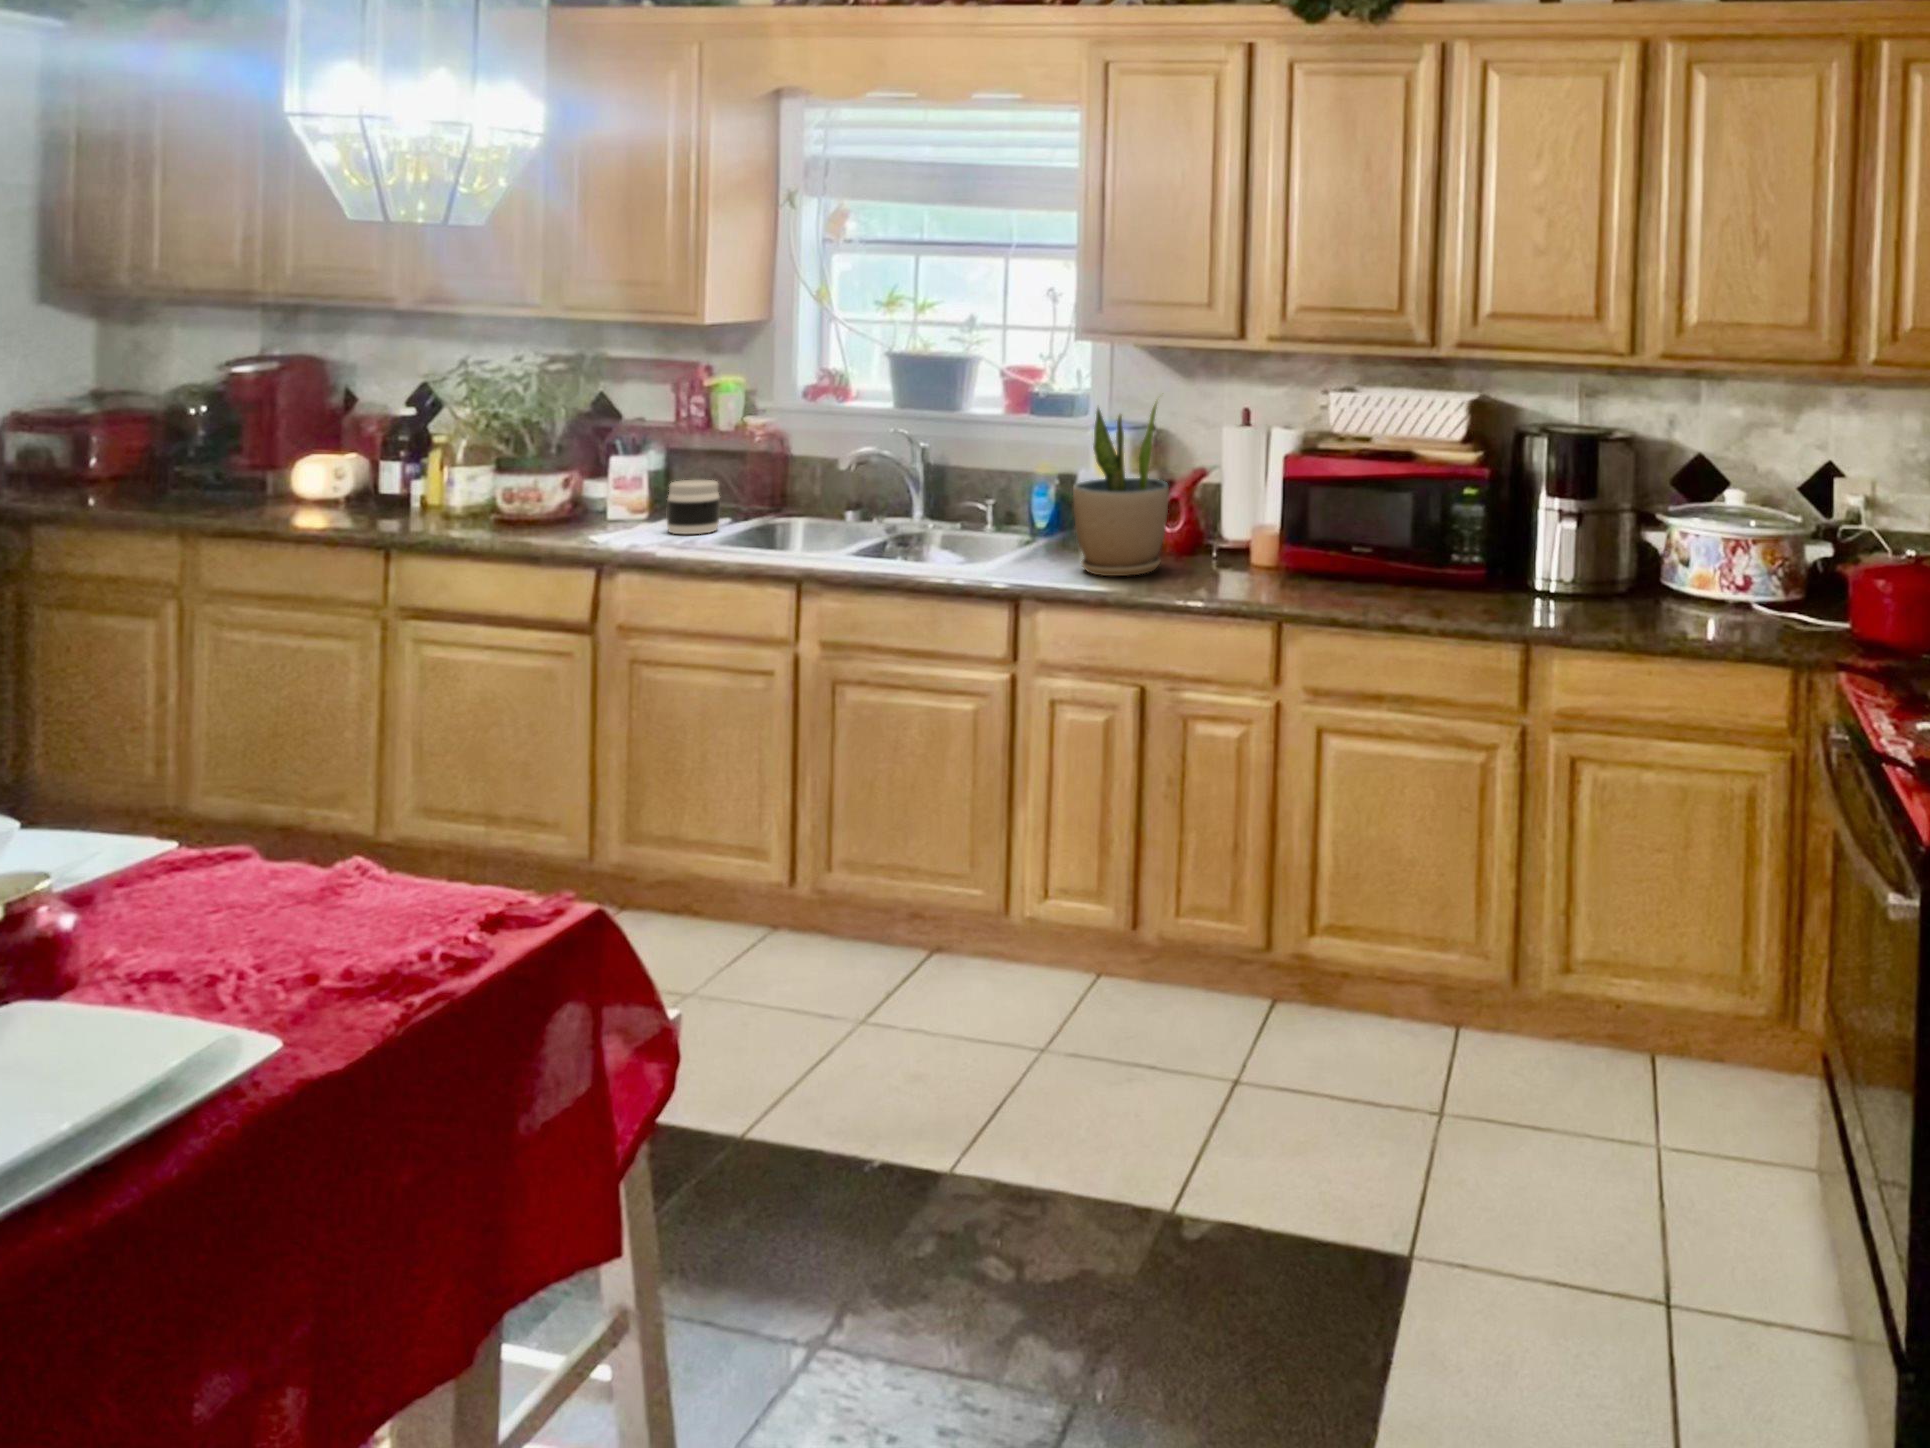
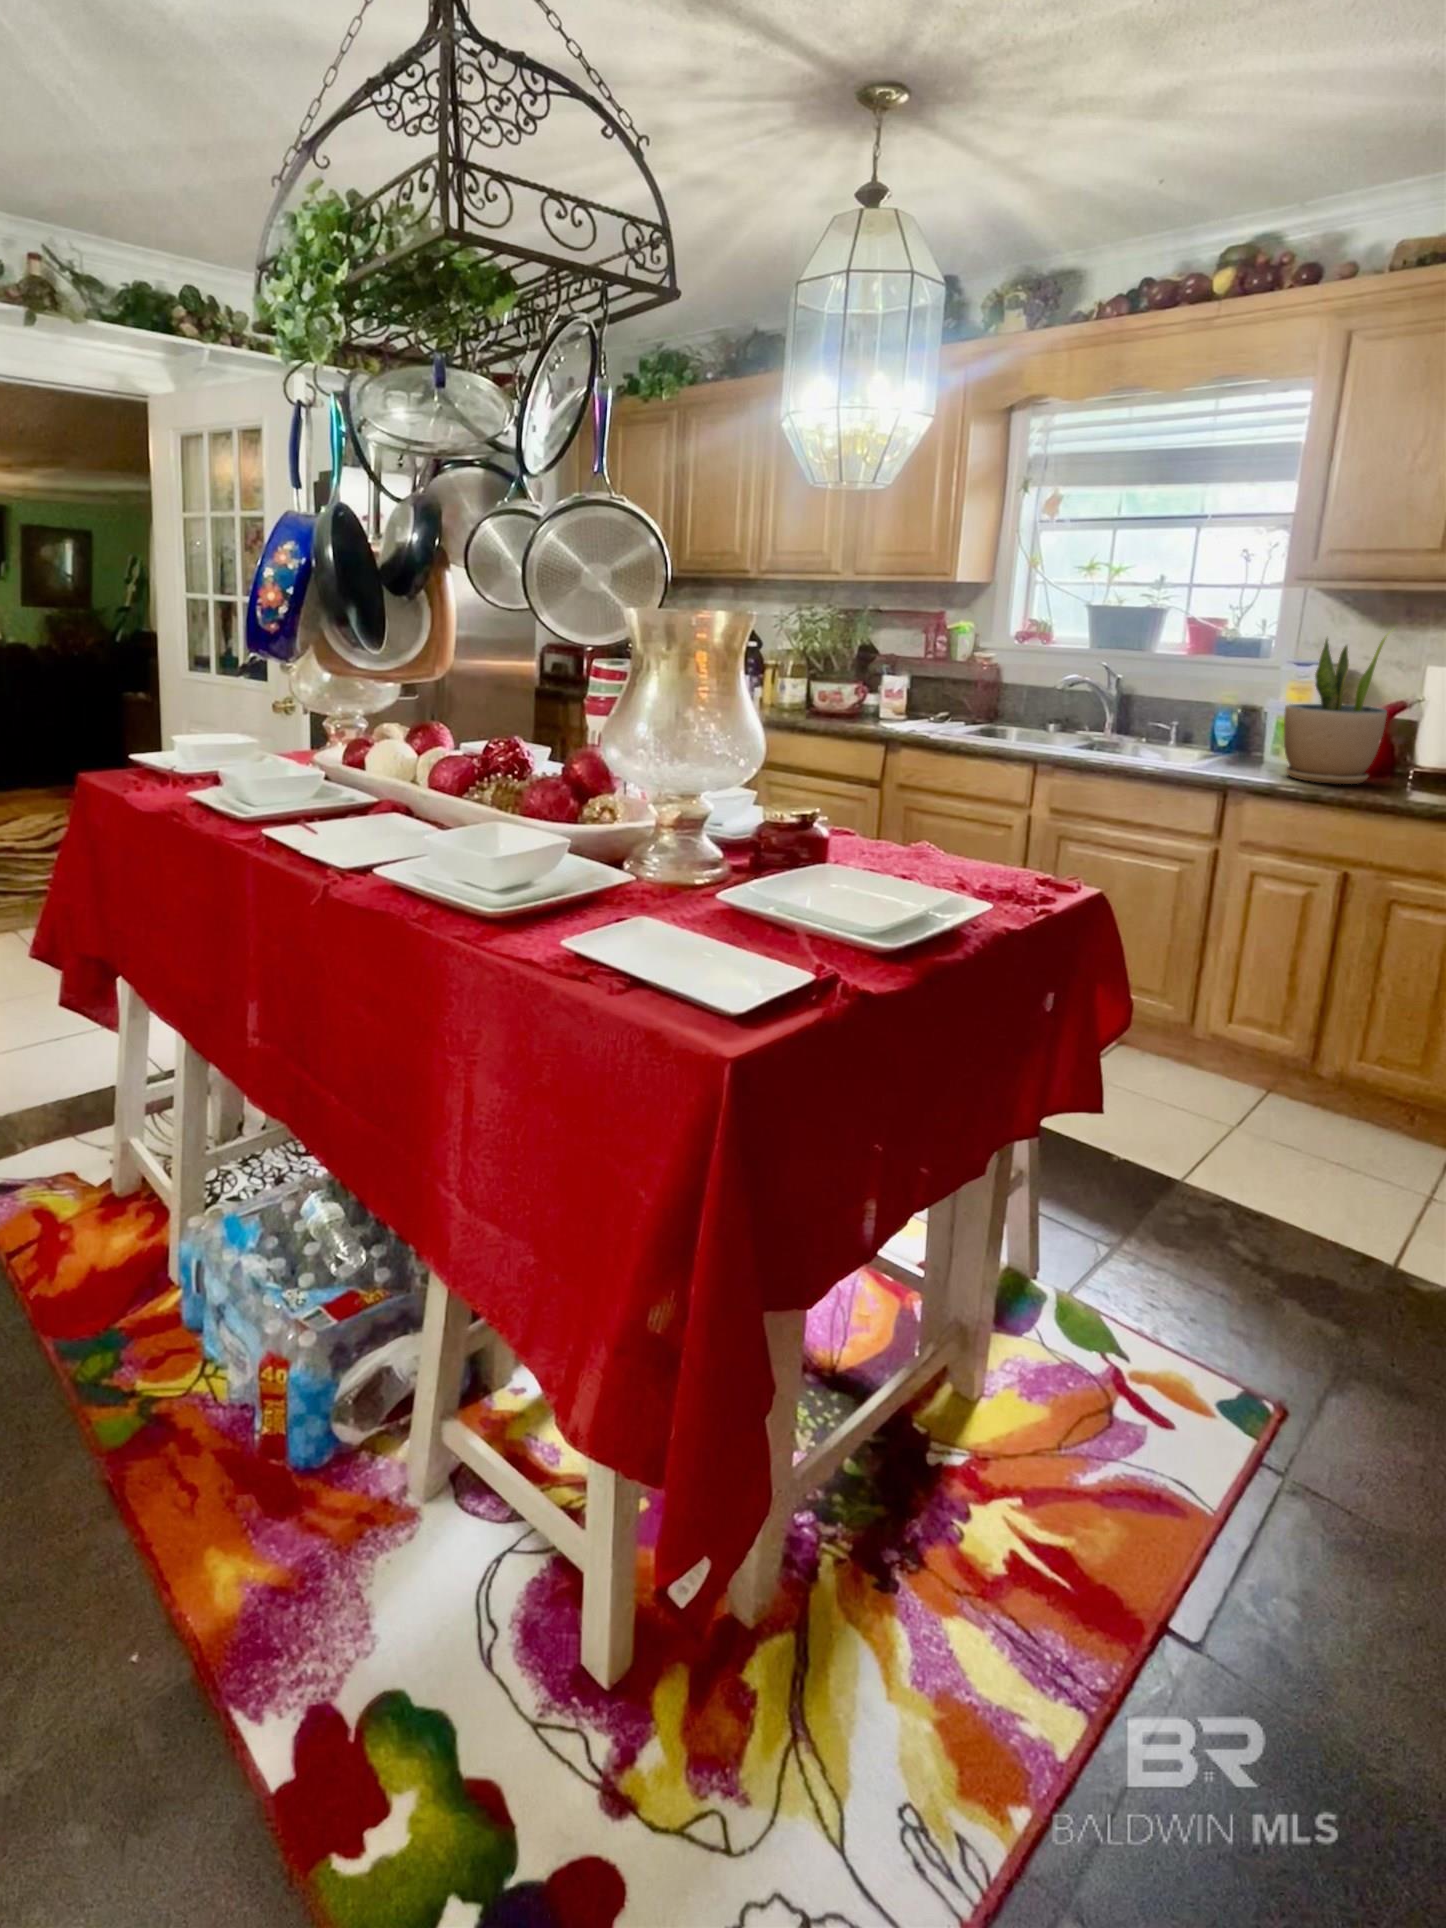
jar: present [666,480,720,534] -> none [924,691,960,728]

